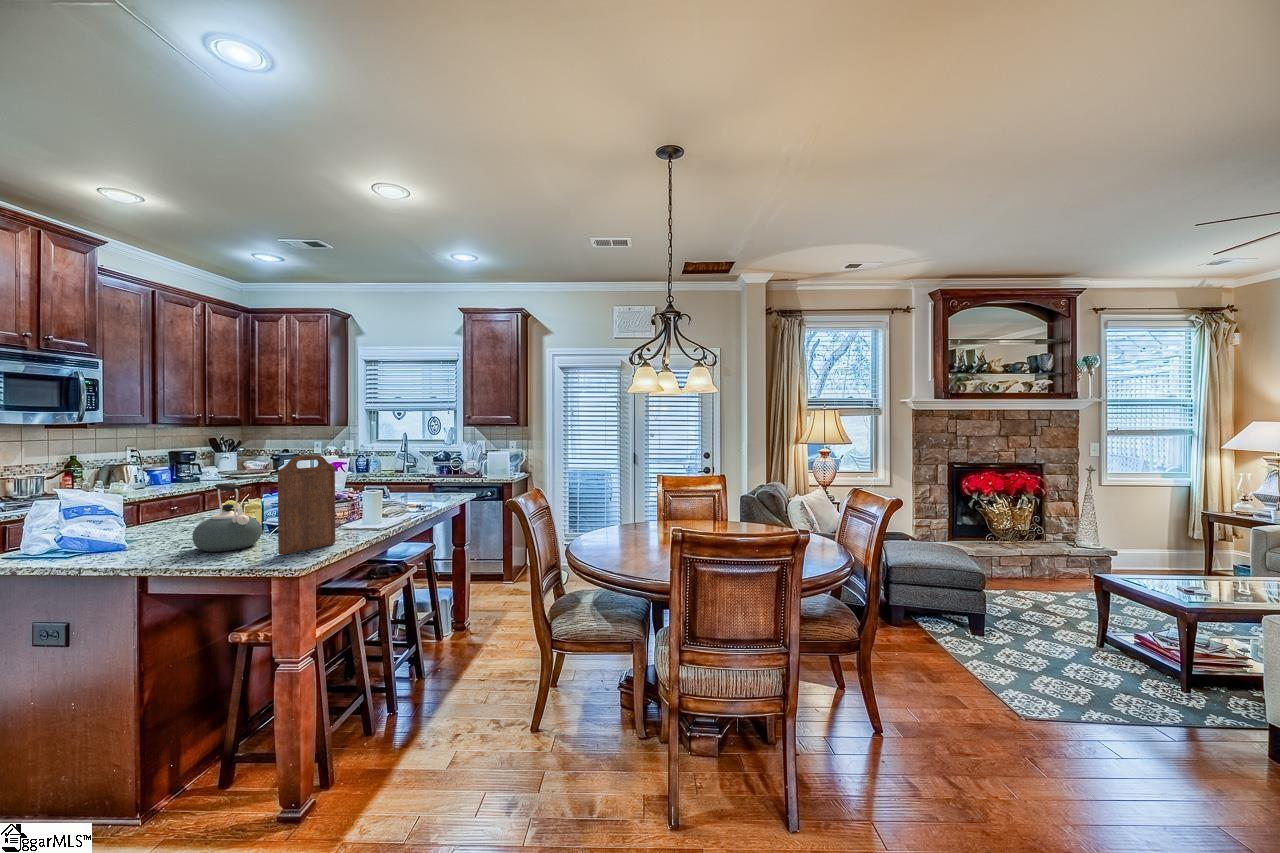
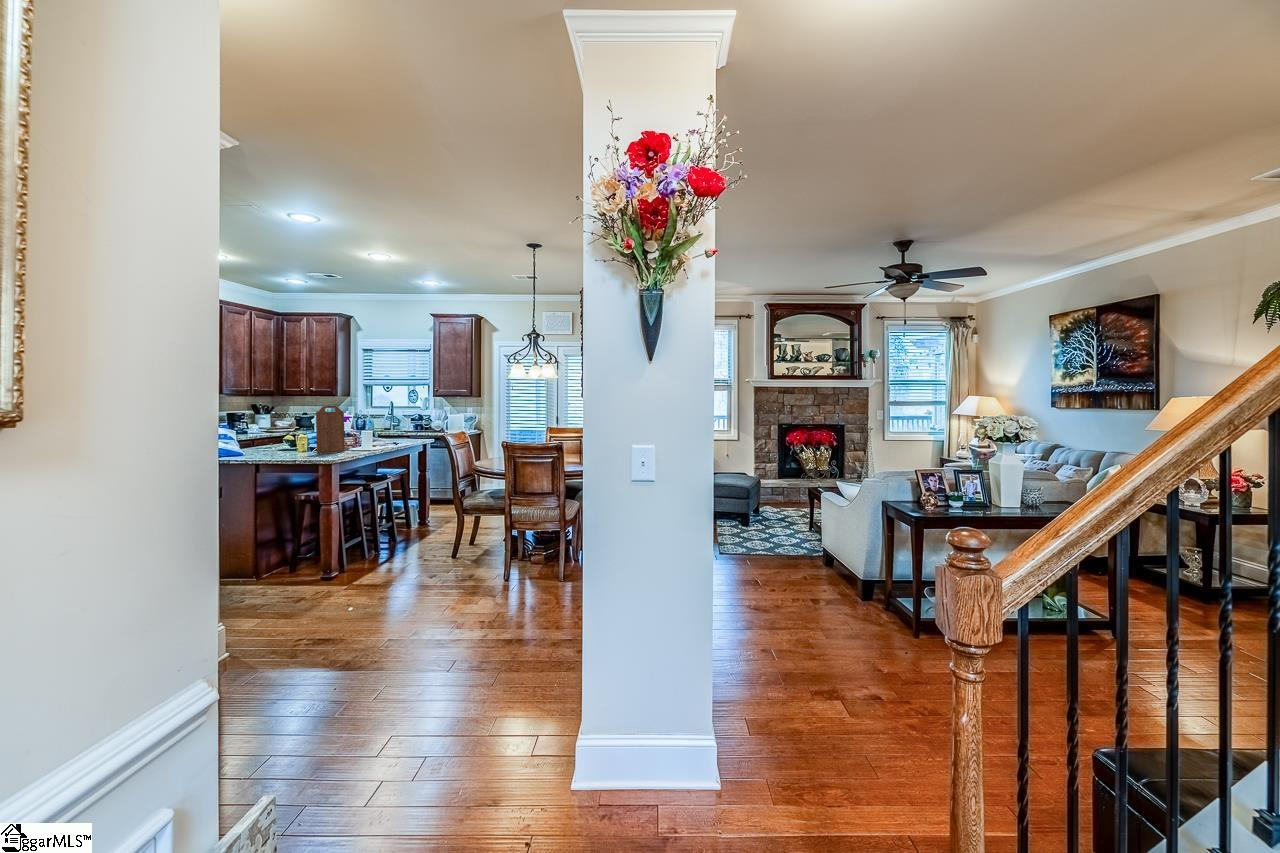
kettle: present [192,483,262,552] -> none [273,420,307,453]

